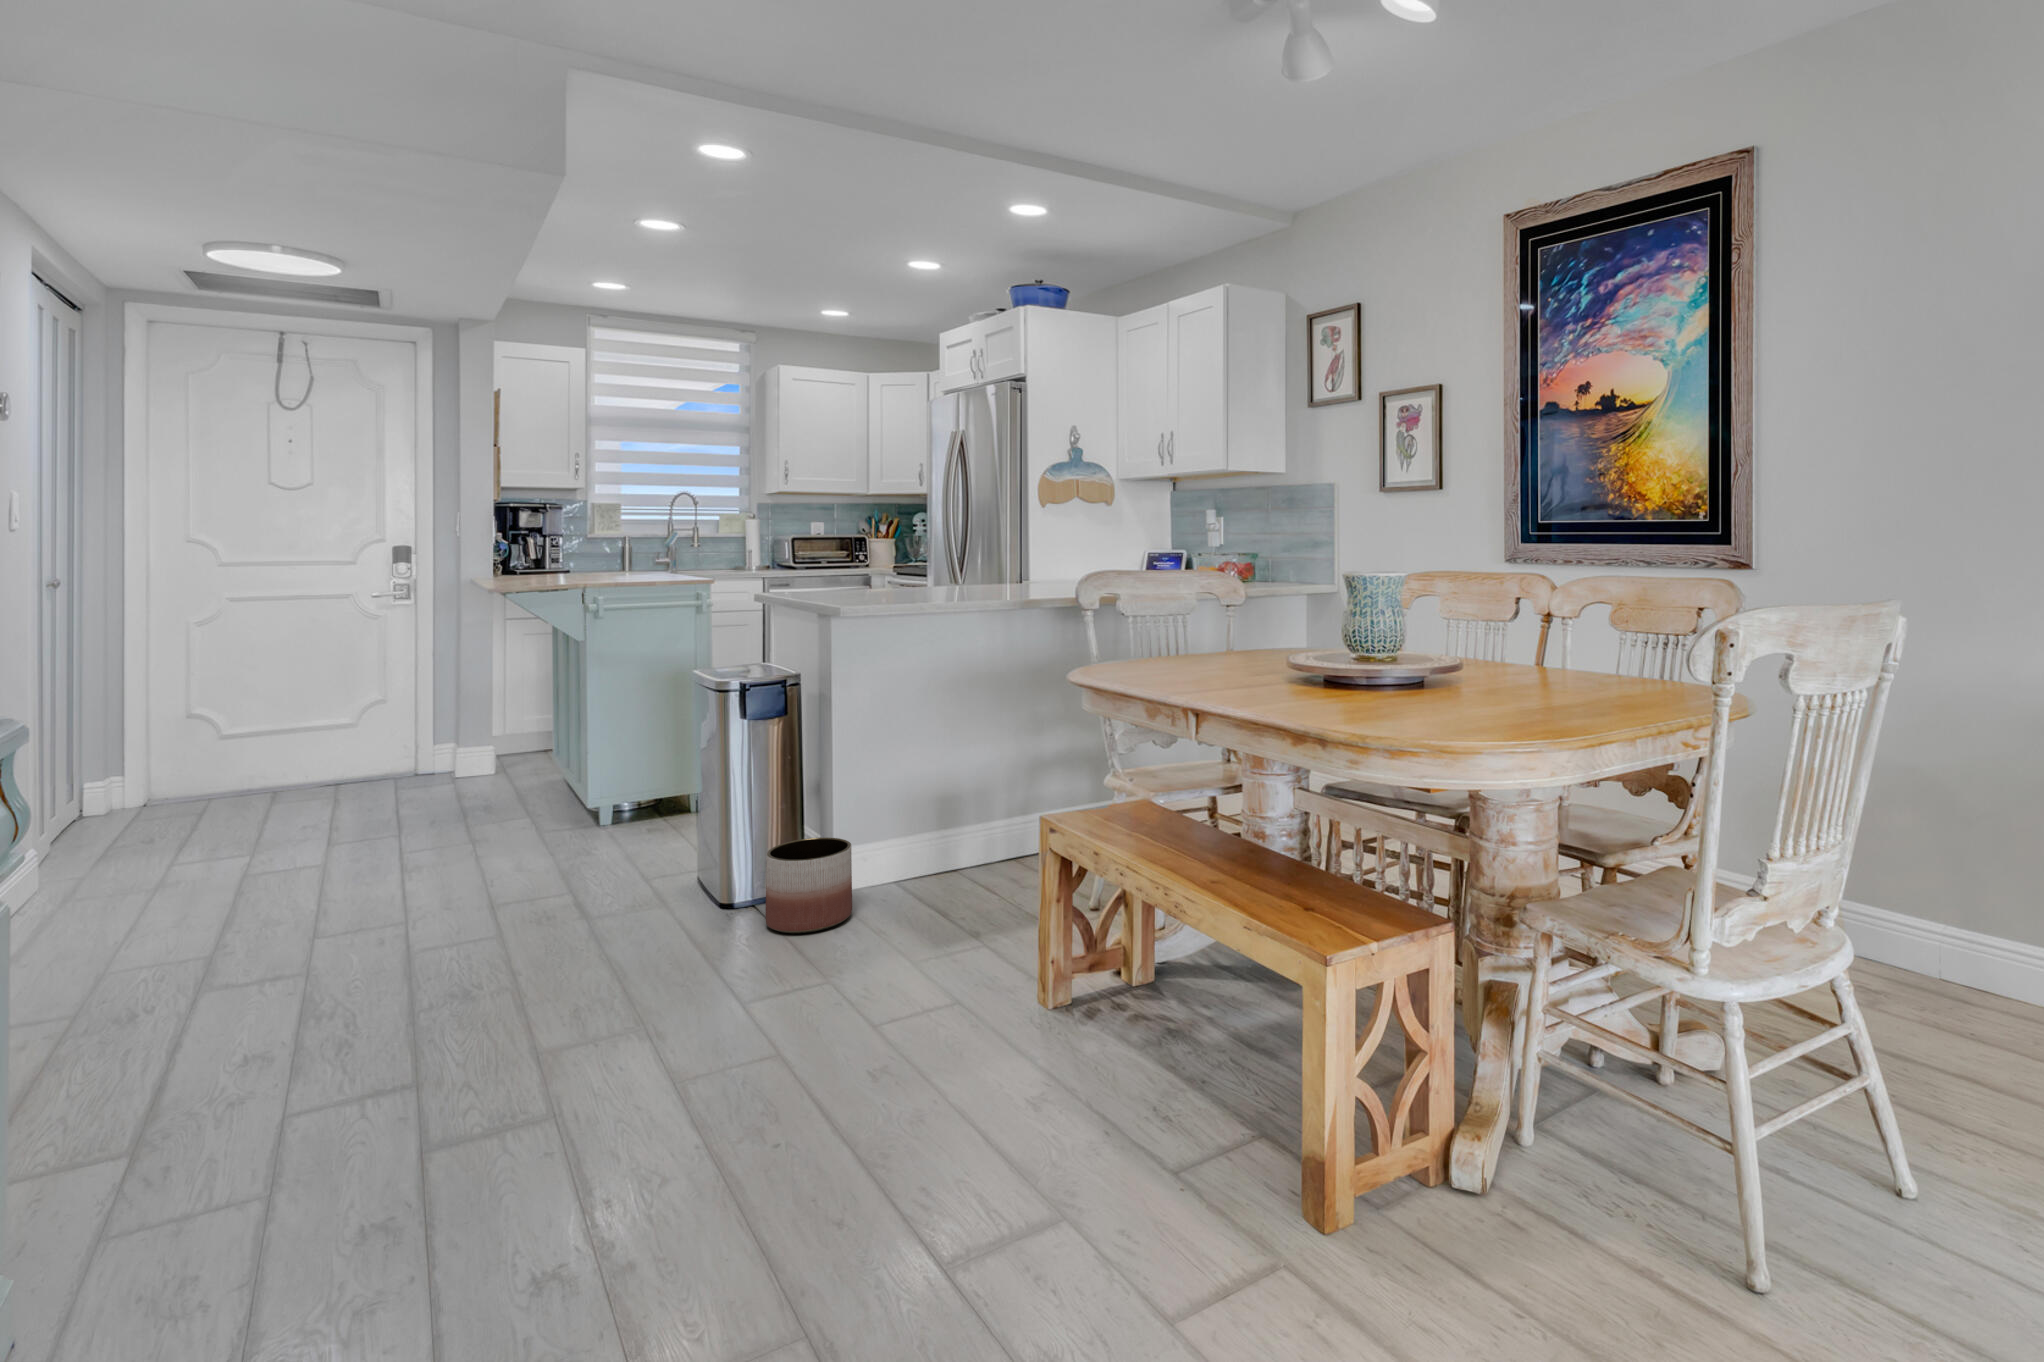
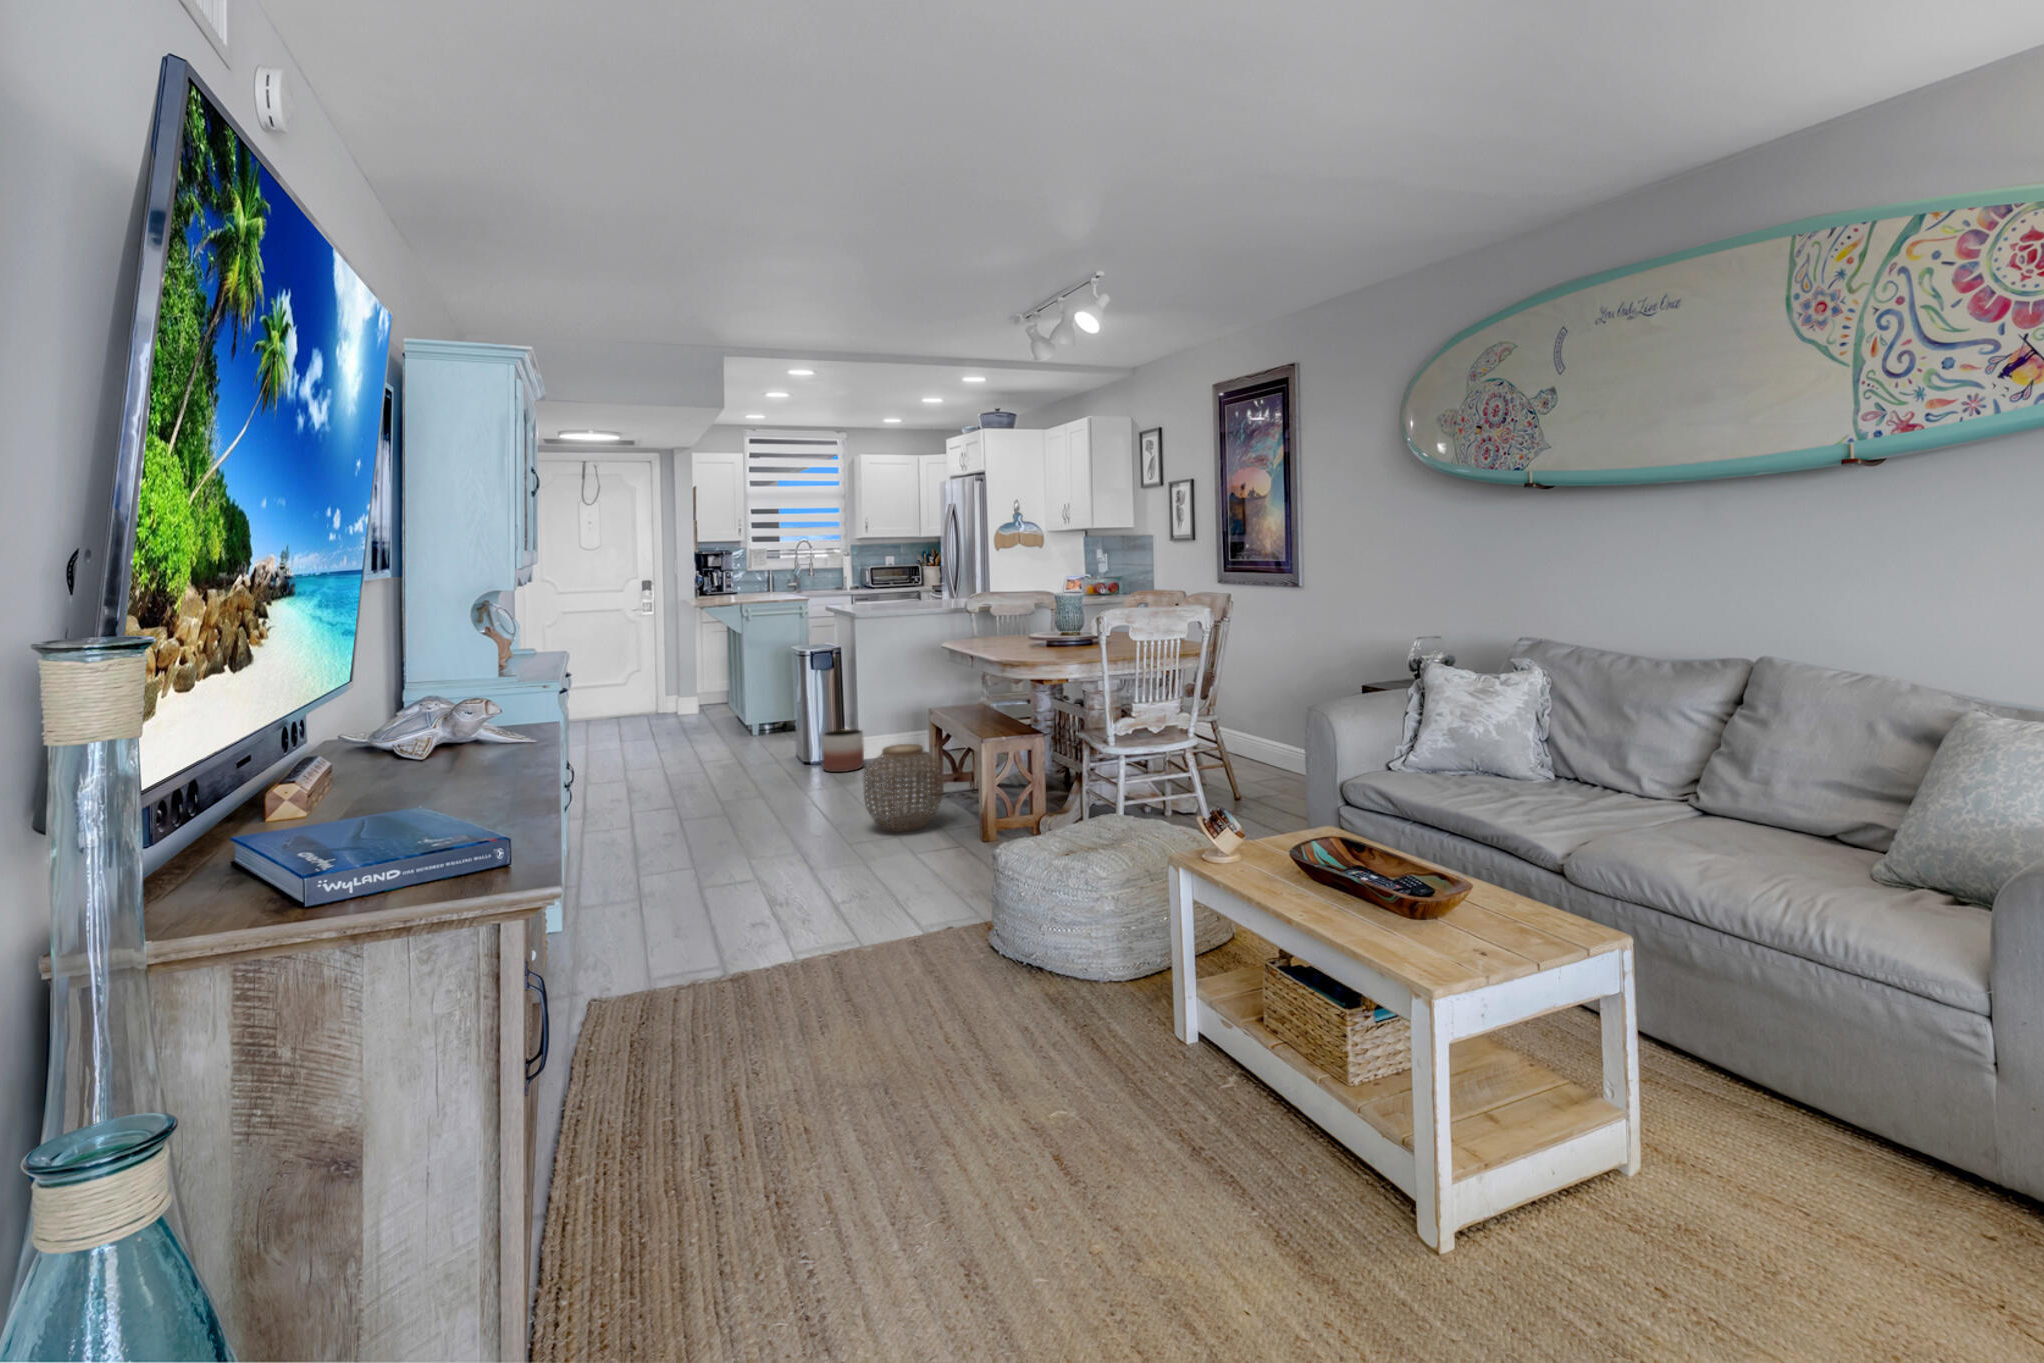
woven basket: none [949,935,1146,1183] -> present [864,744,943,832]

